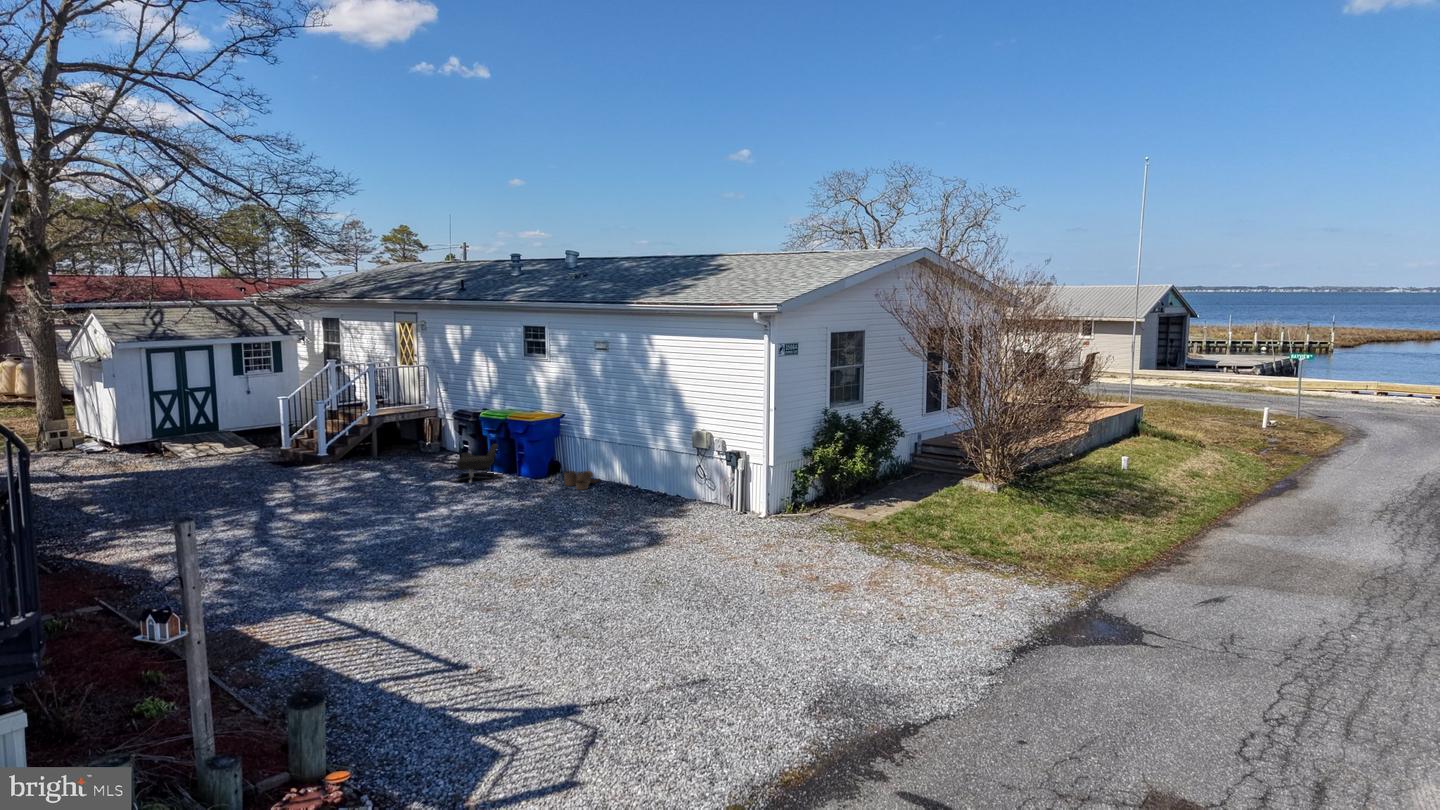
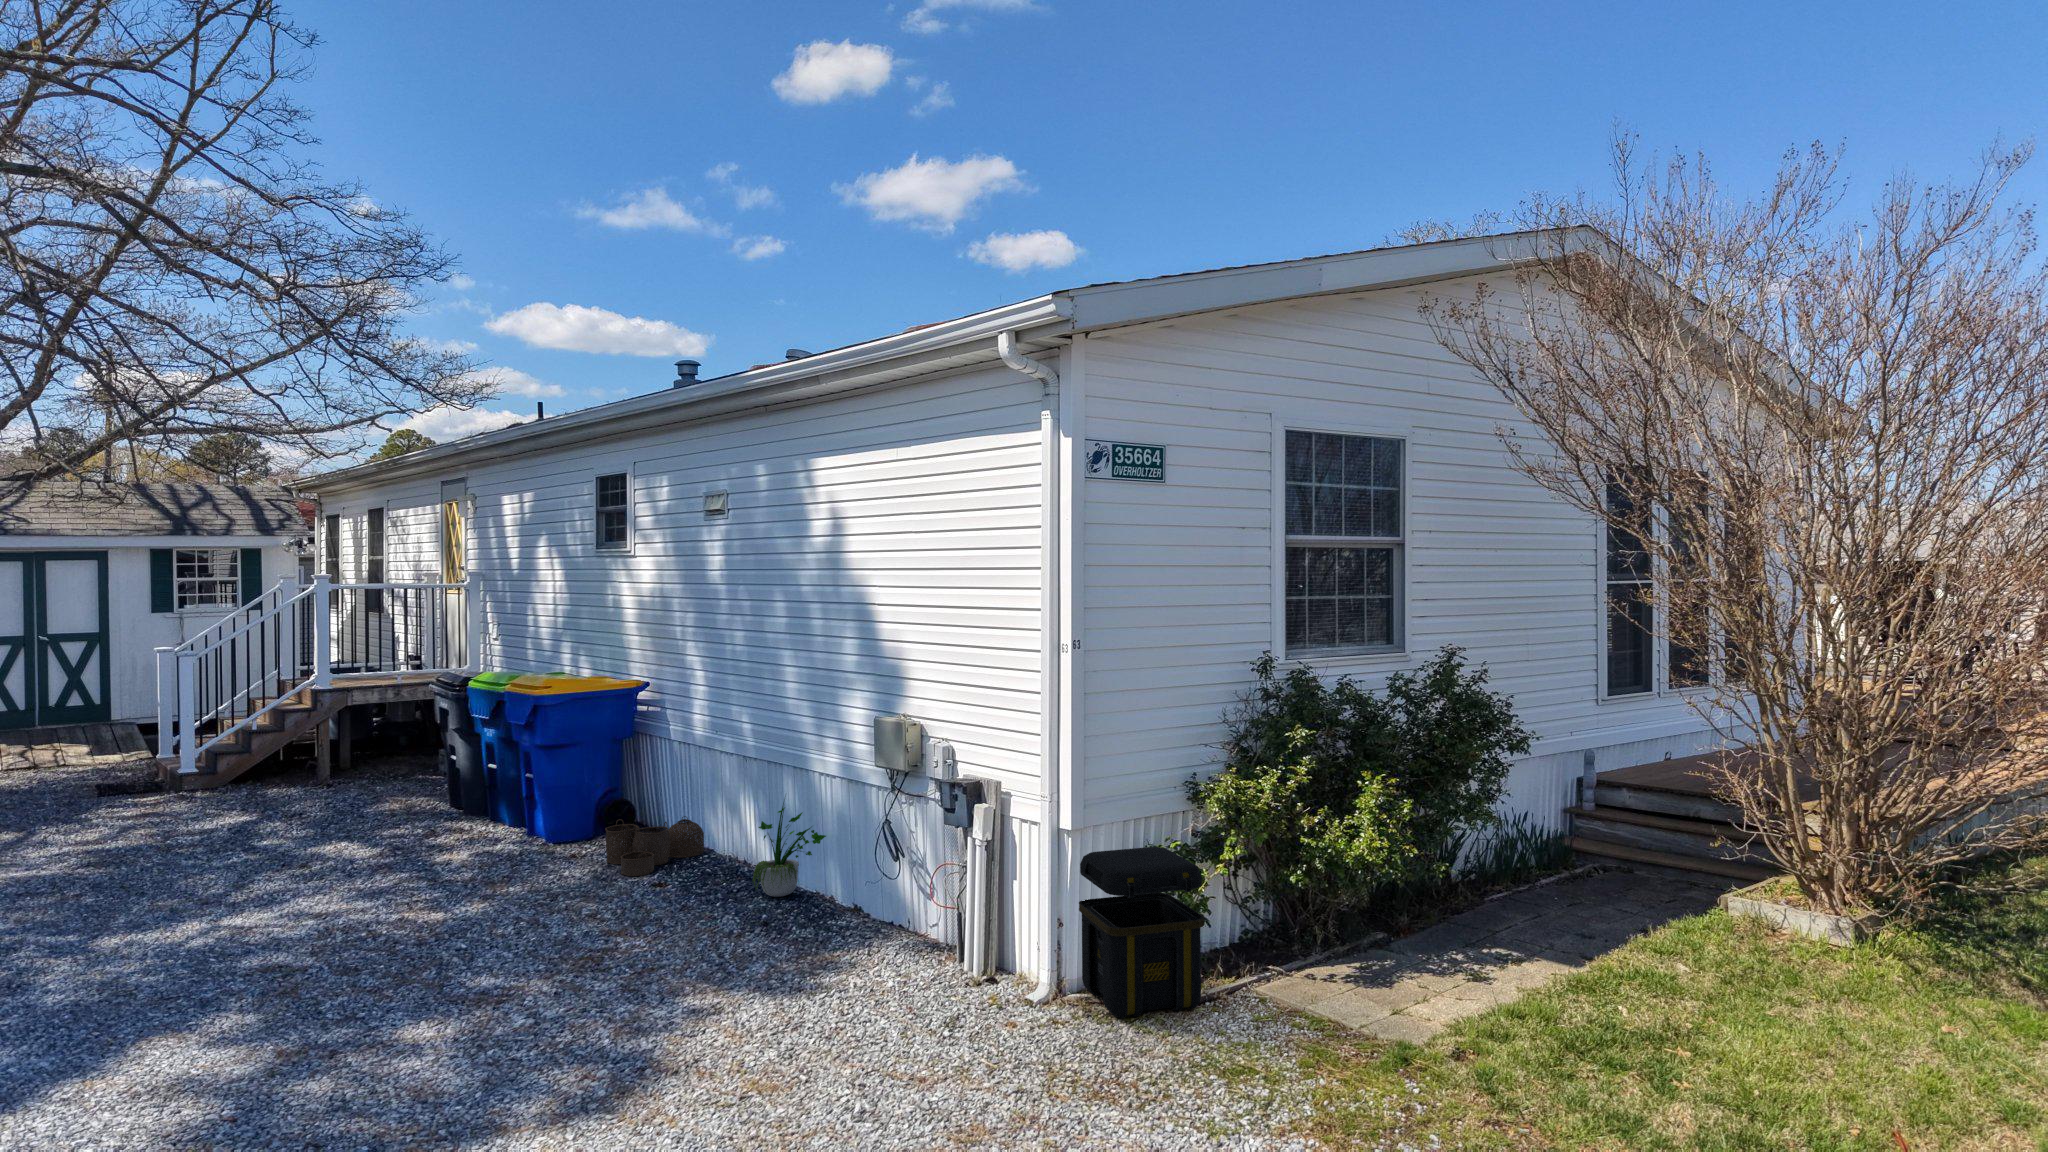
lounge chair: present [457,444,498,482] -> none [371,744,498,845]
potted plant: none [636,455,664,494] -> present [752,800,826,897]
toolbox: none [773,471,814,522] -> present [1079,847,1204,1018]

